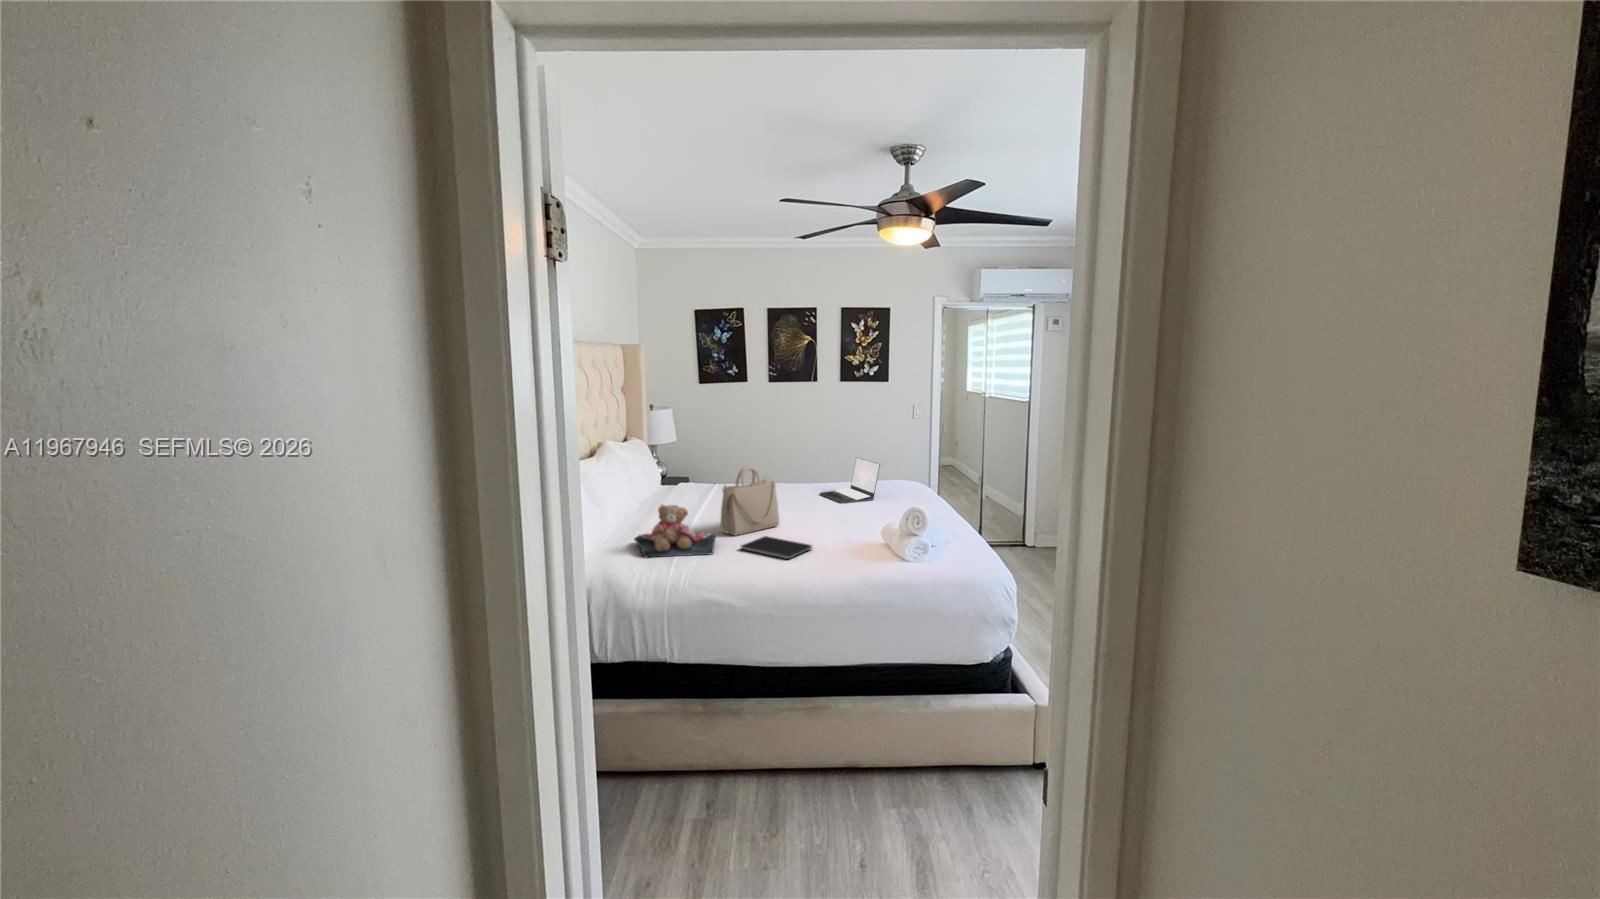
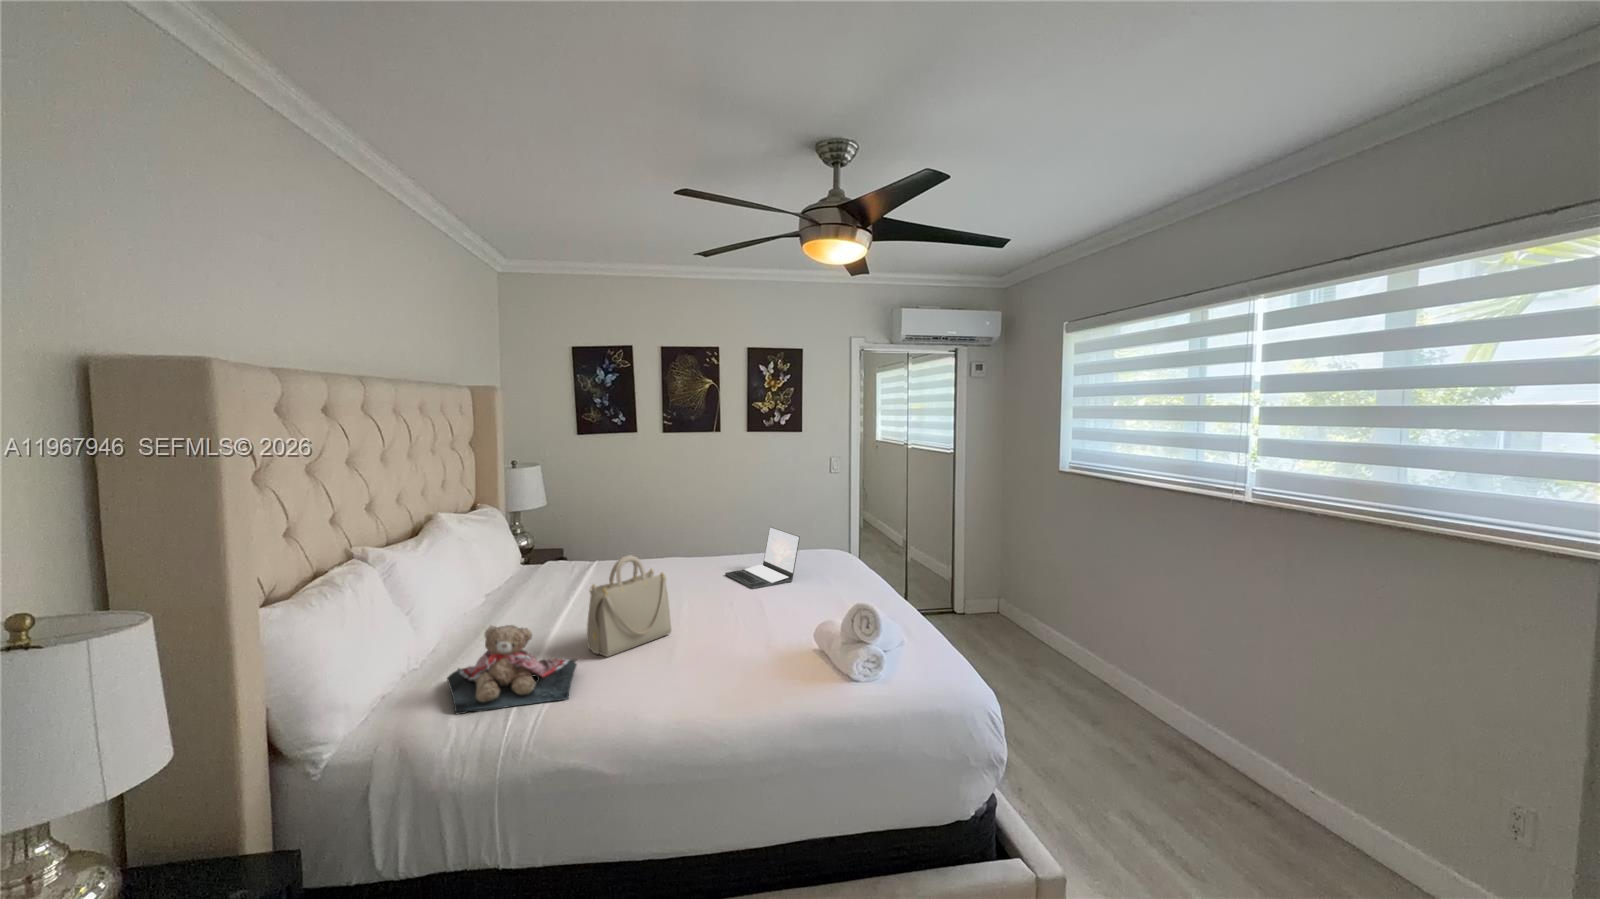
notebook: present [741,536,812,559] -> none [611,658,718,704]

